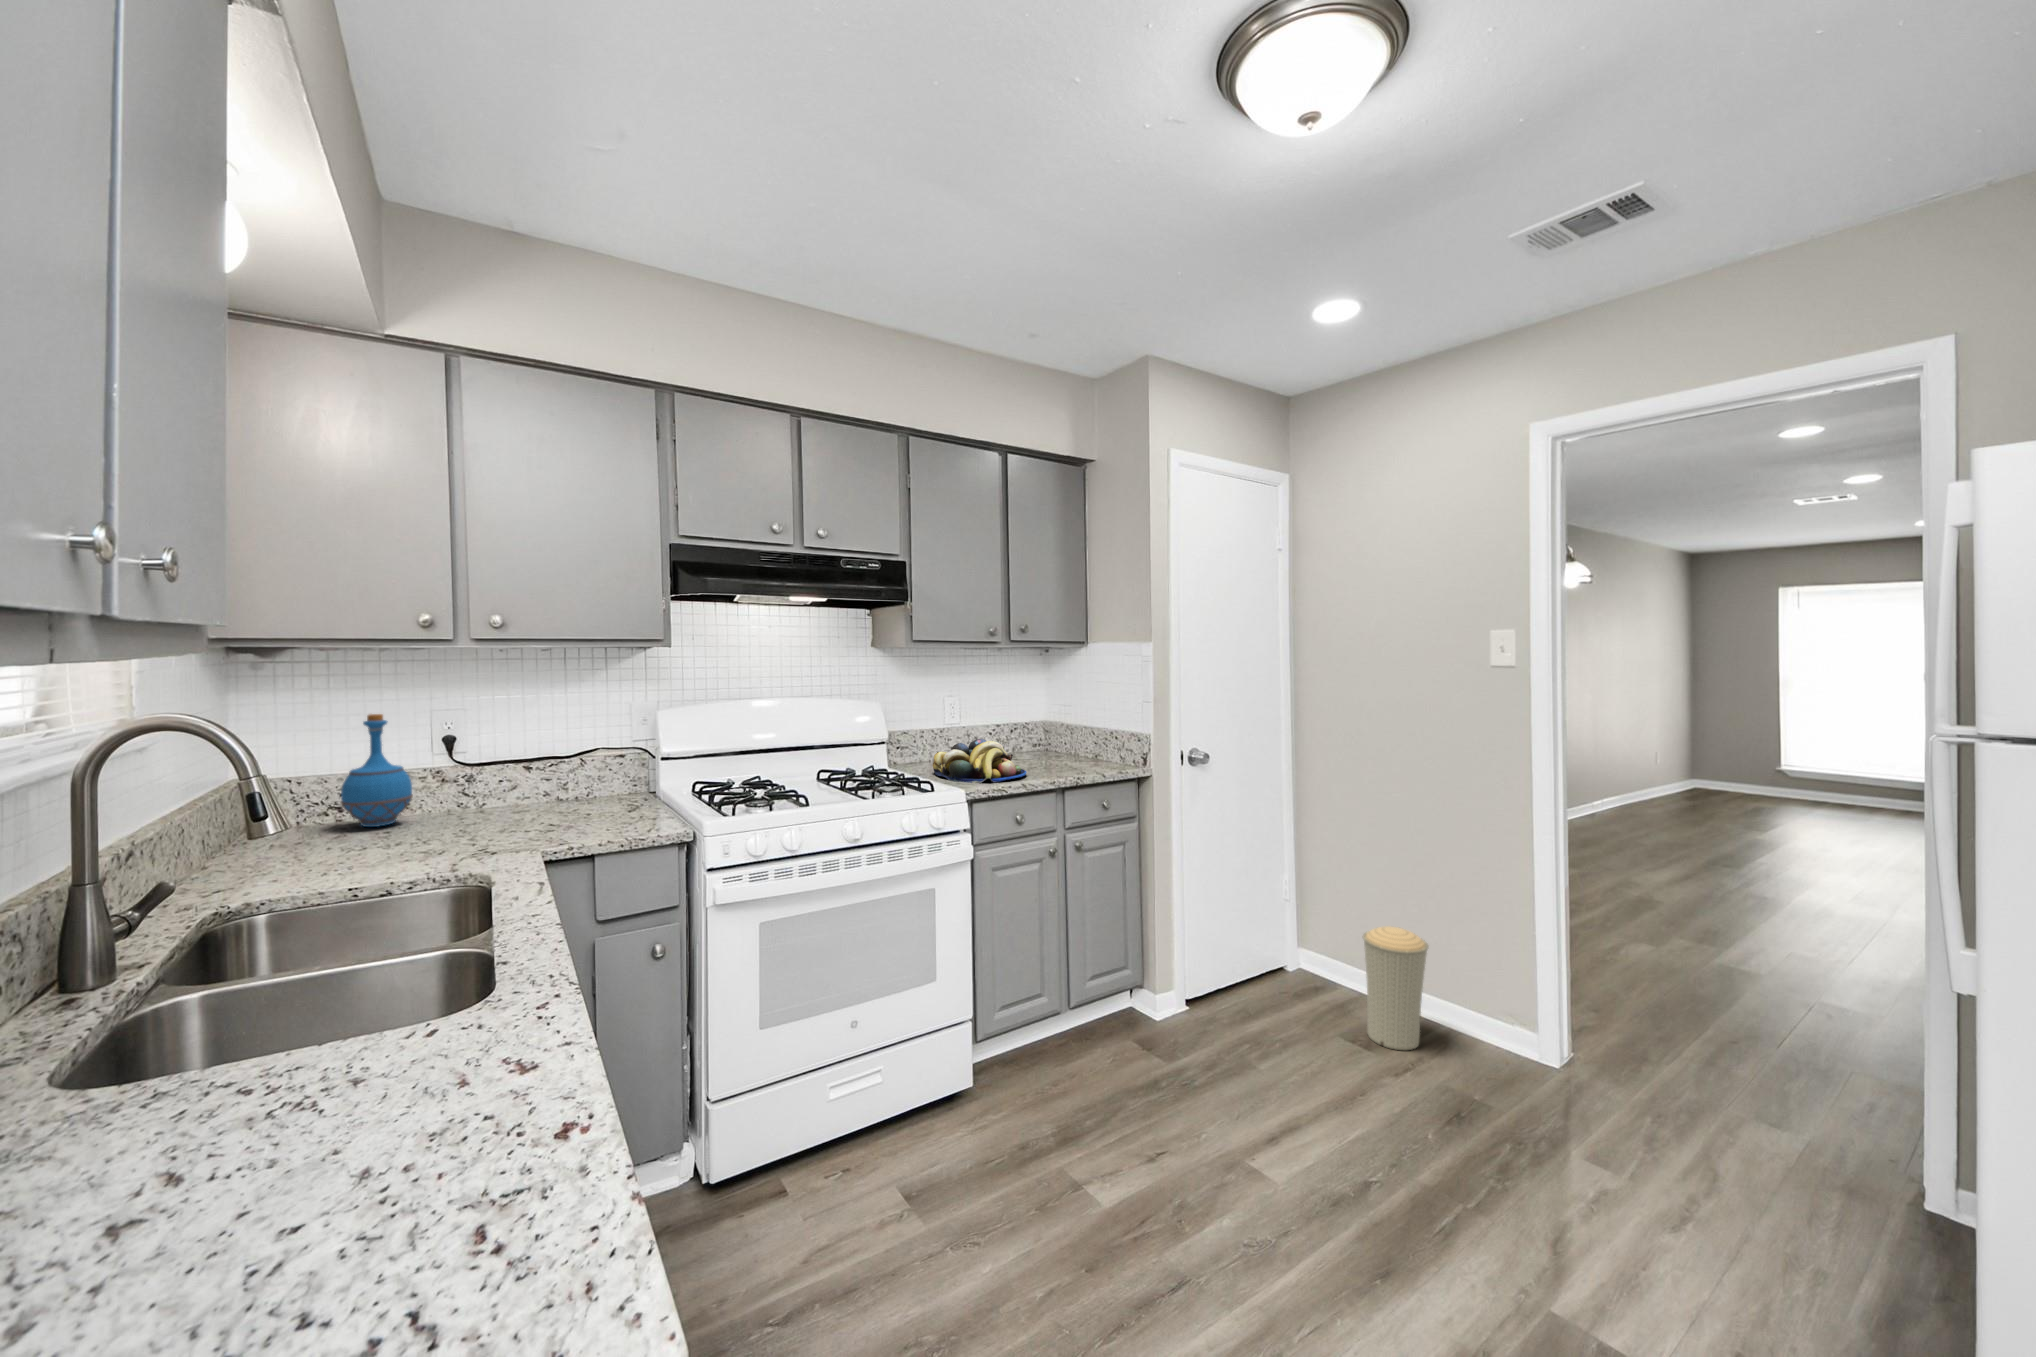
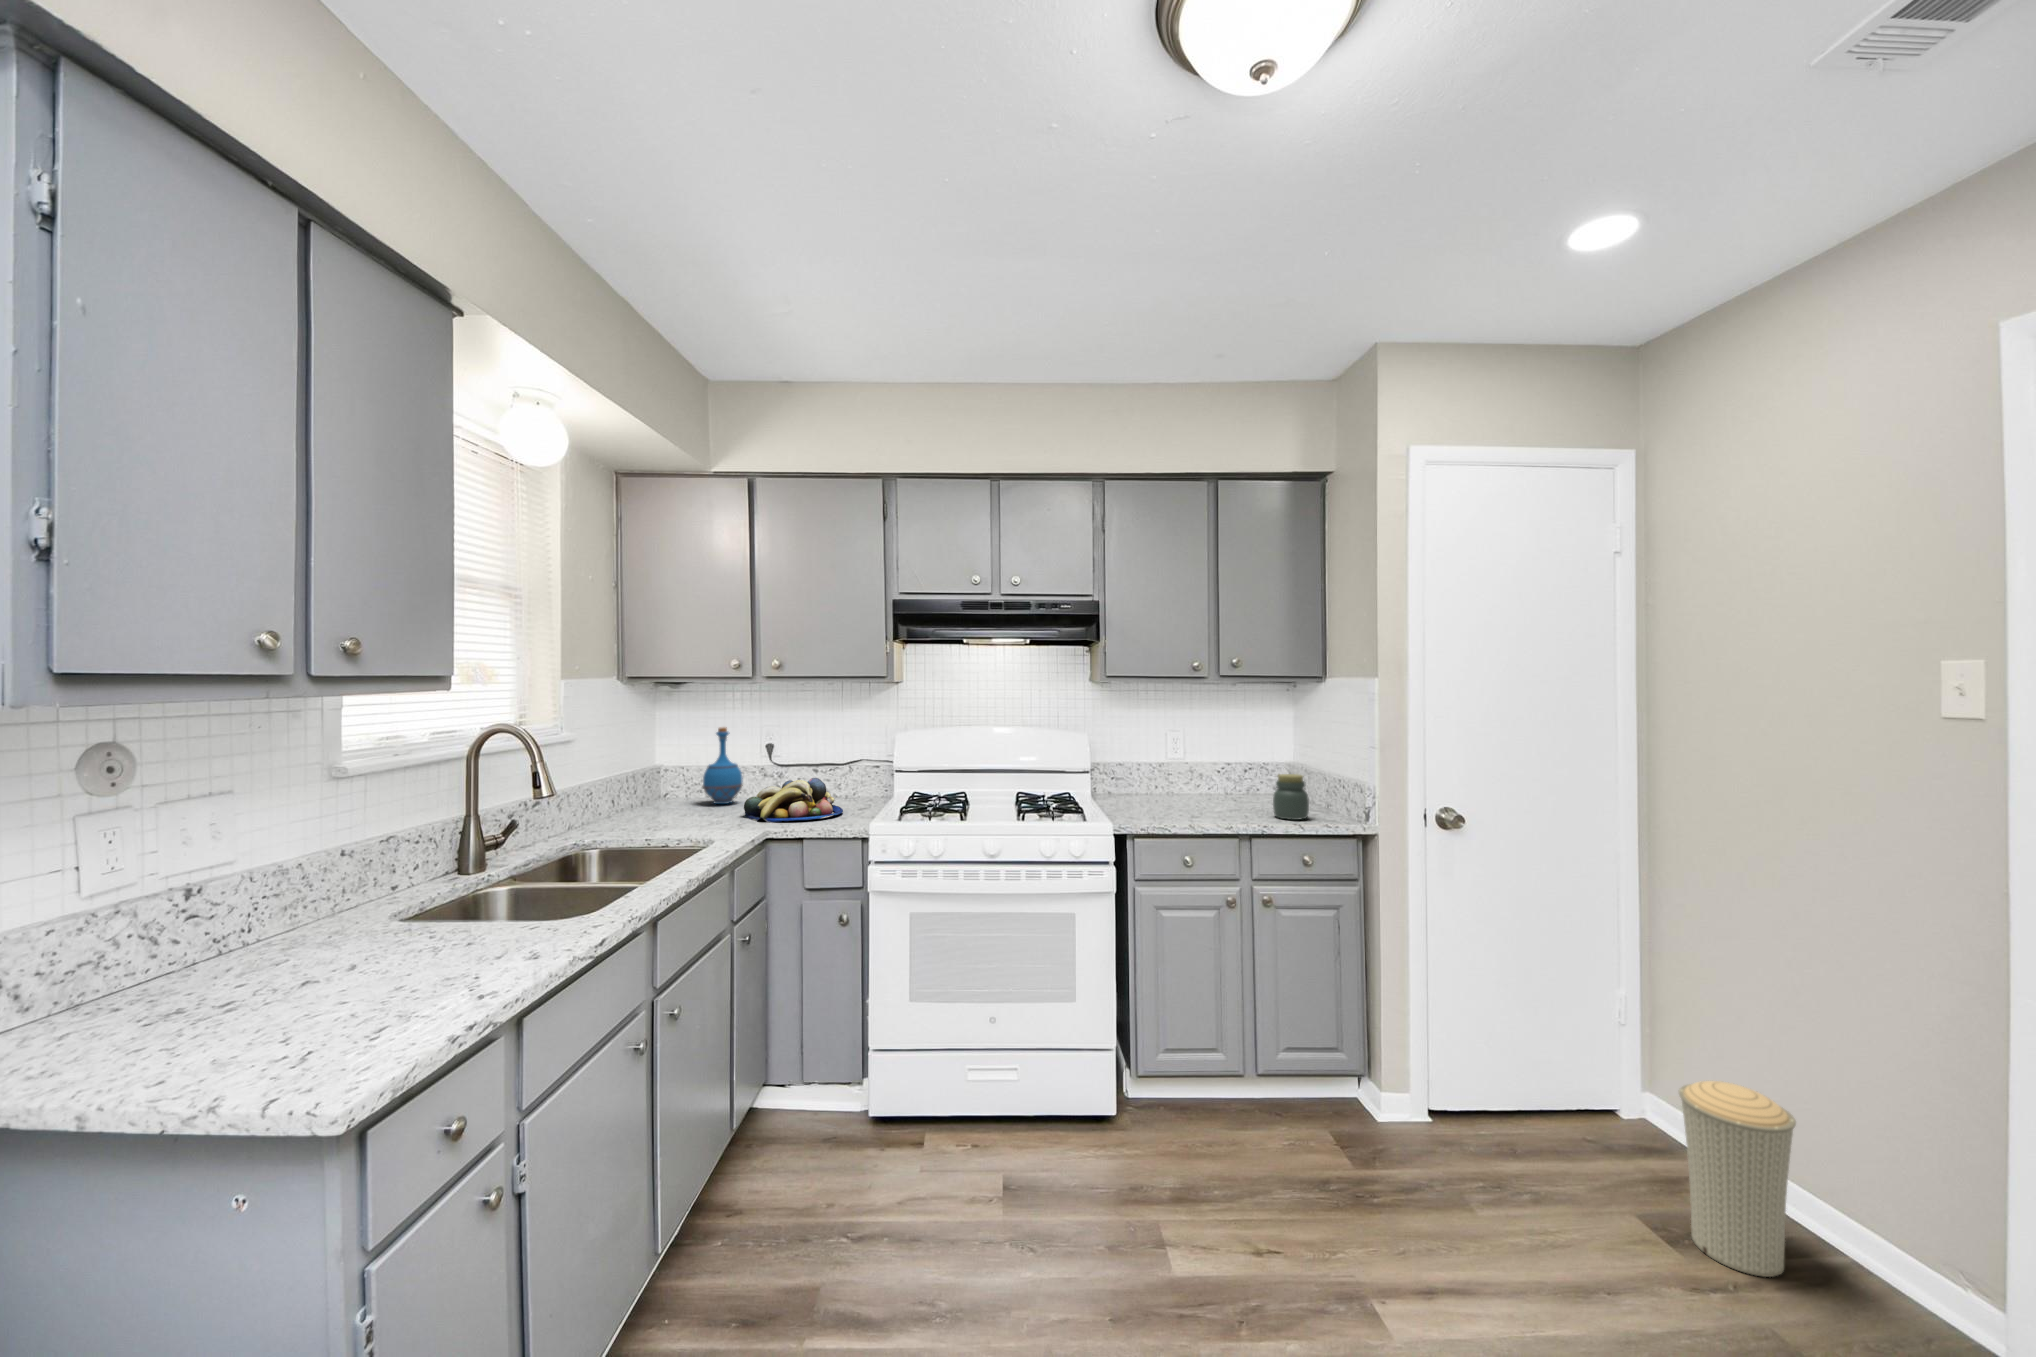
jar: none [1059,733,1090,774] -> present [1273,774,1309,820]
fruit bowl: present [933,739,1026,783] -> present [744,778,843,822]

